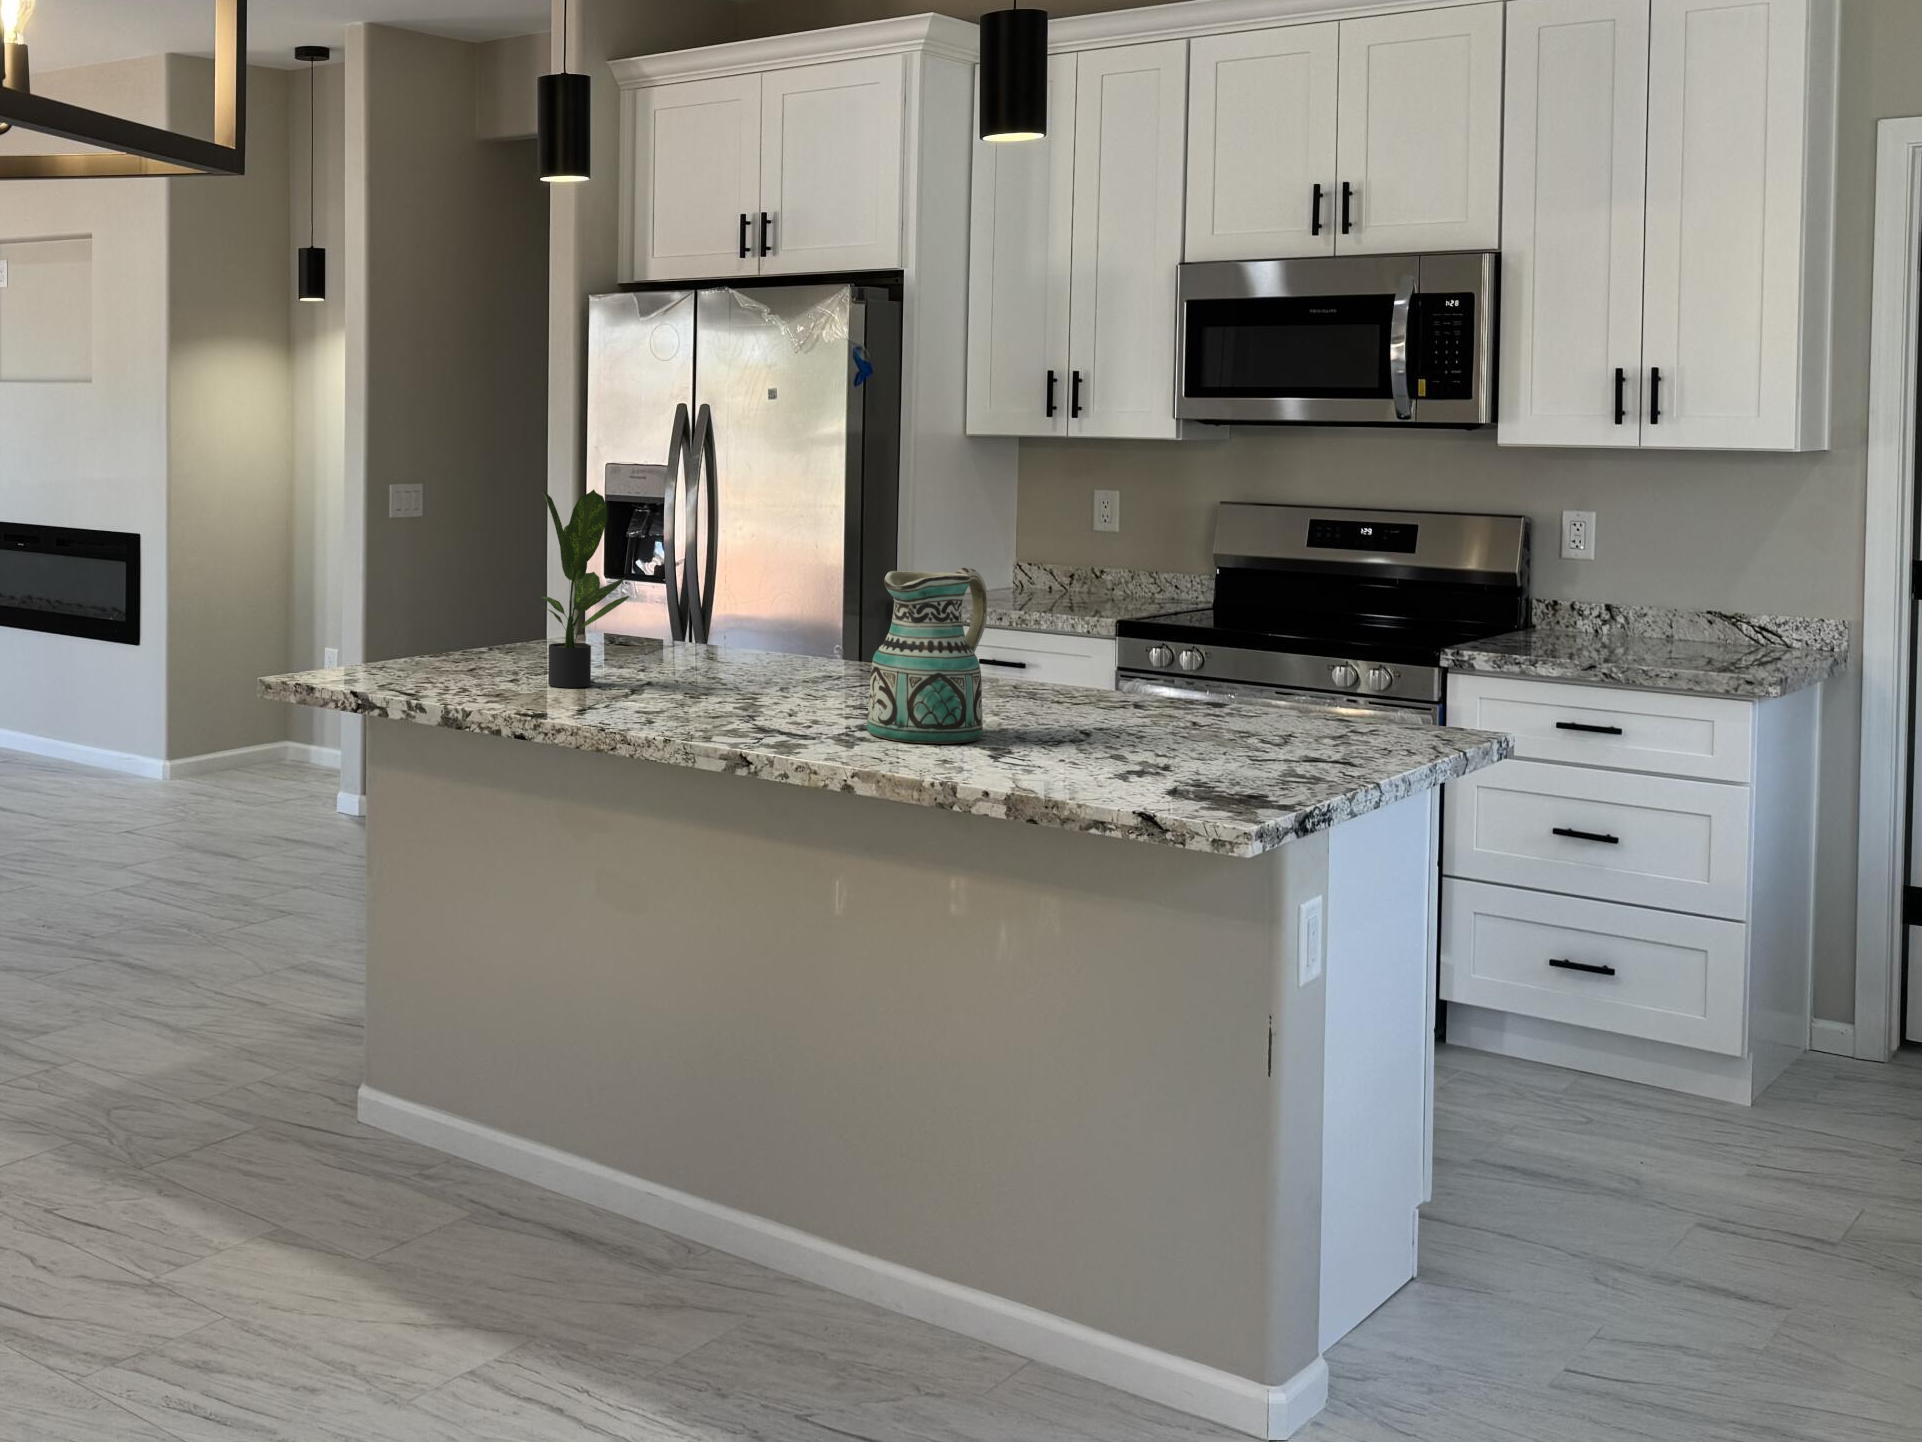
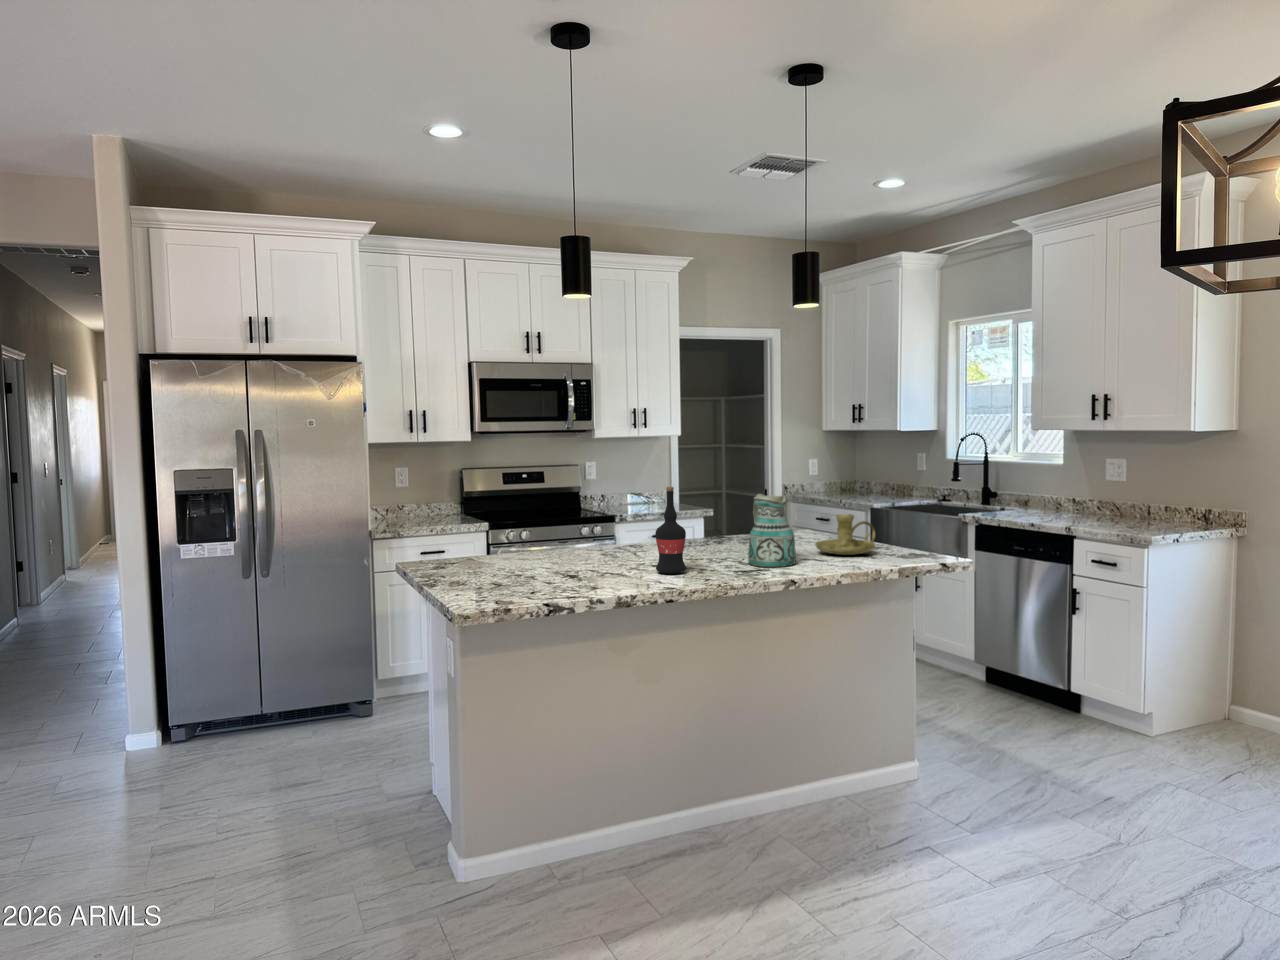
potted plant: present [542,489,630,688] -> none [562,475,627,580]
wine bottle: none [666,524,733,707] -> present [655,487,686,574]
candle holder: none [1111,653,1323,766] -> present [815,514,875,555]

